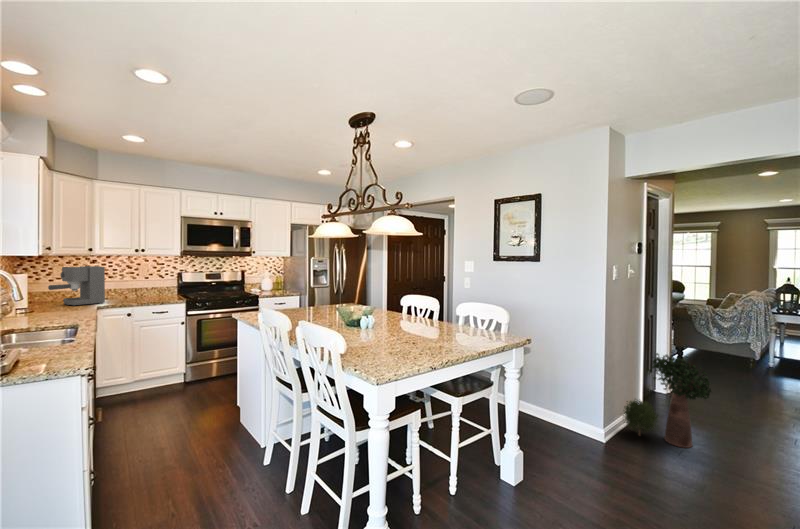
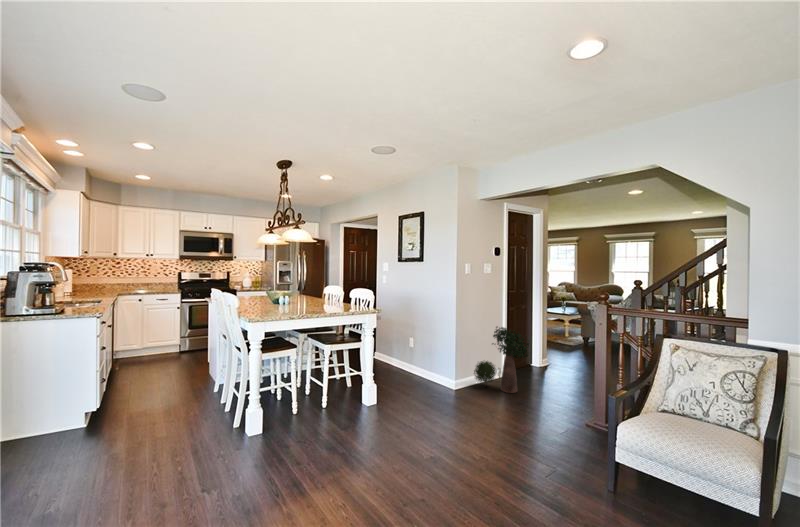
coffee maker: present [48,266,105,306] -> none [85,266,124,293]

